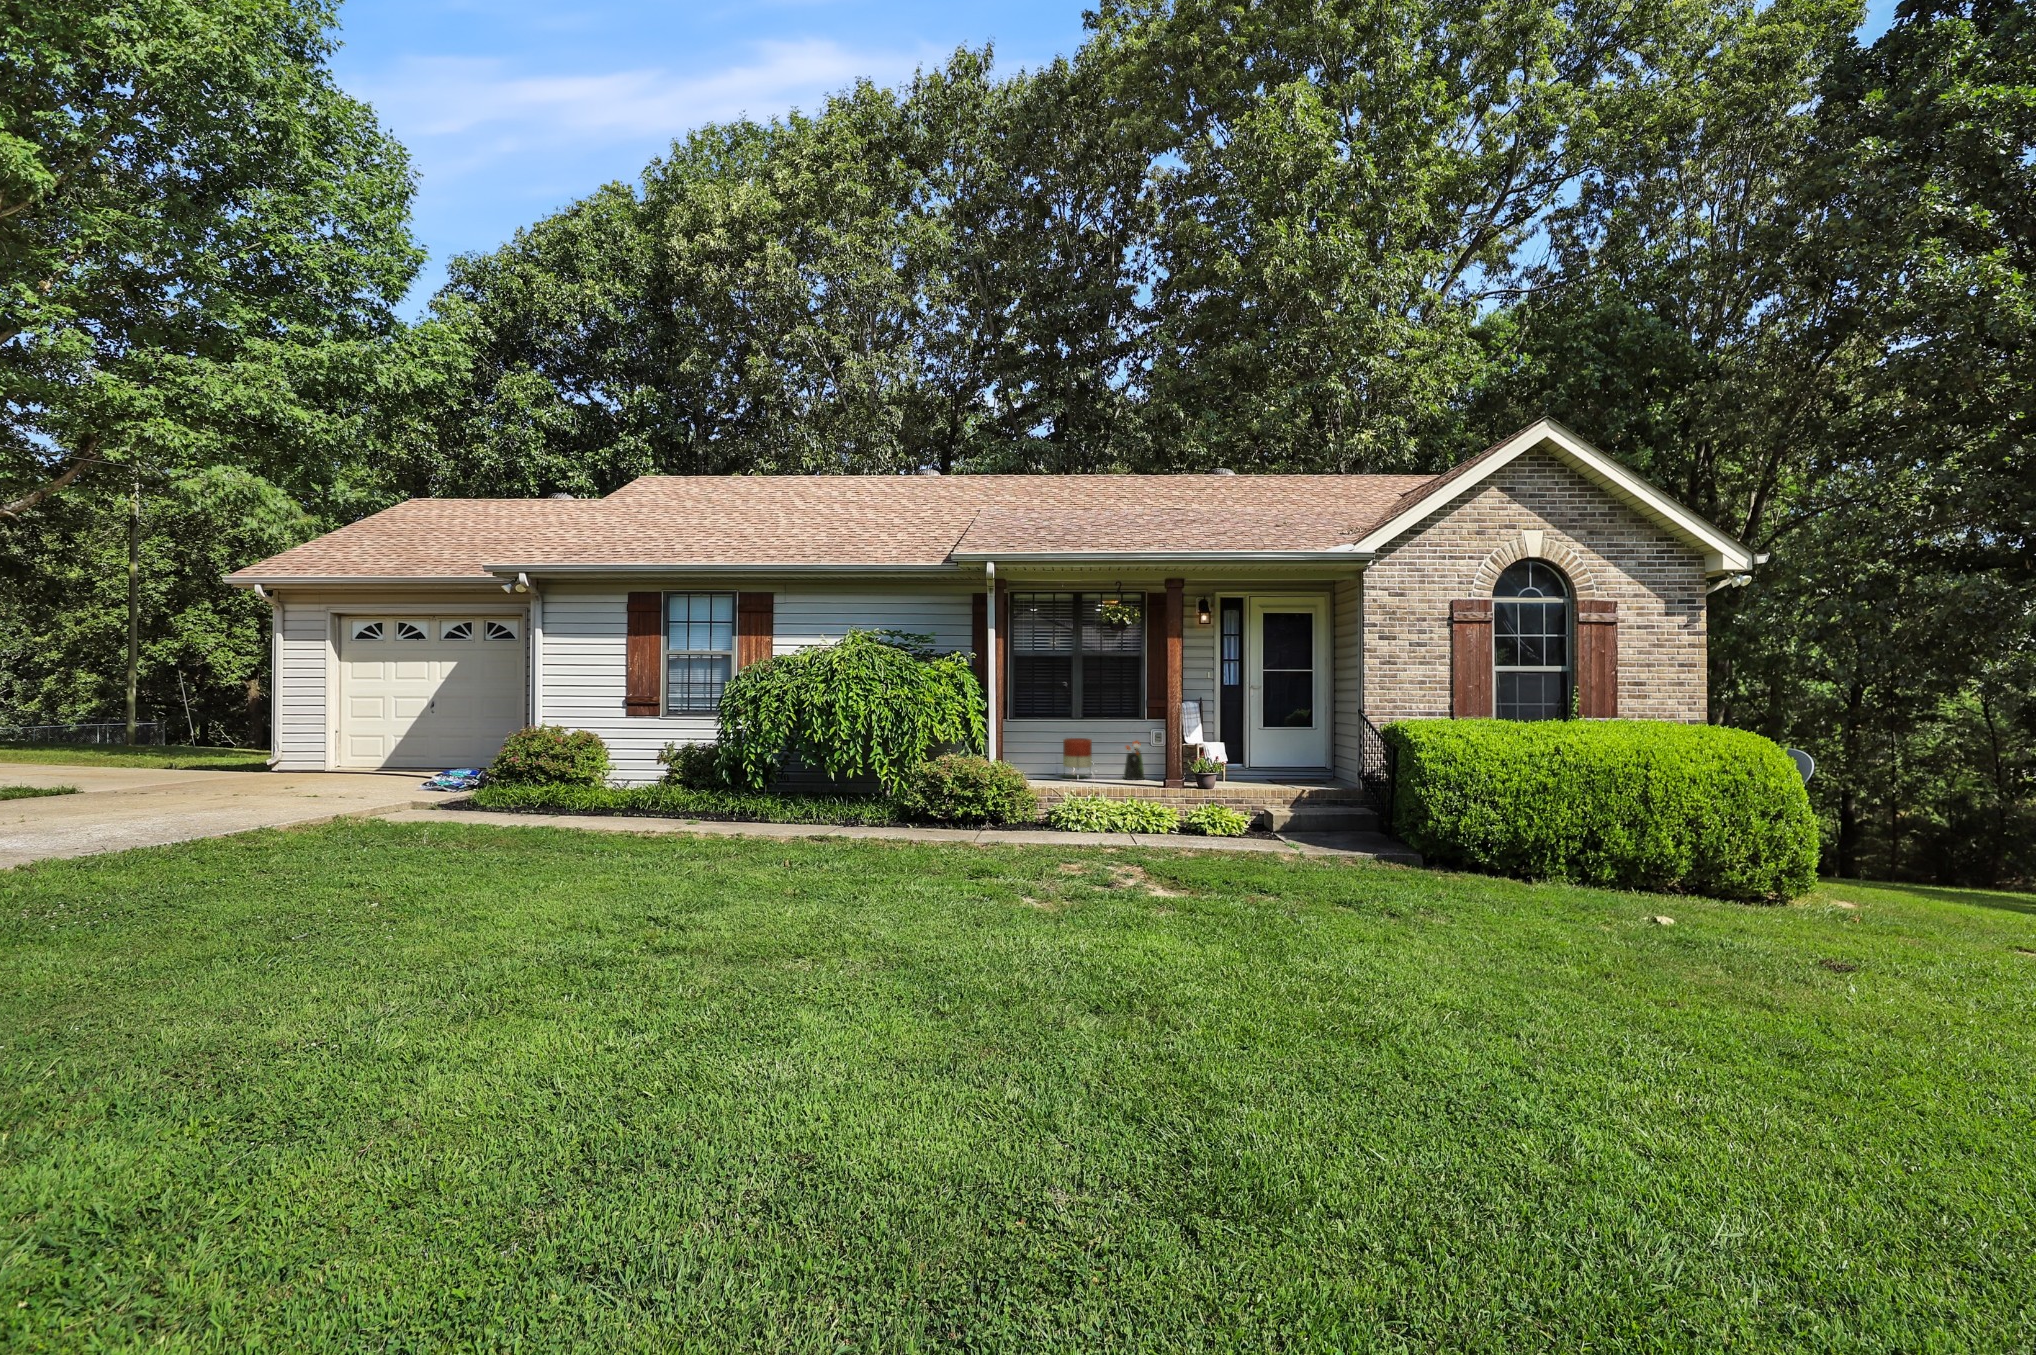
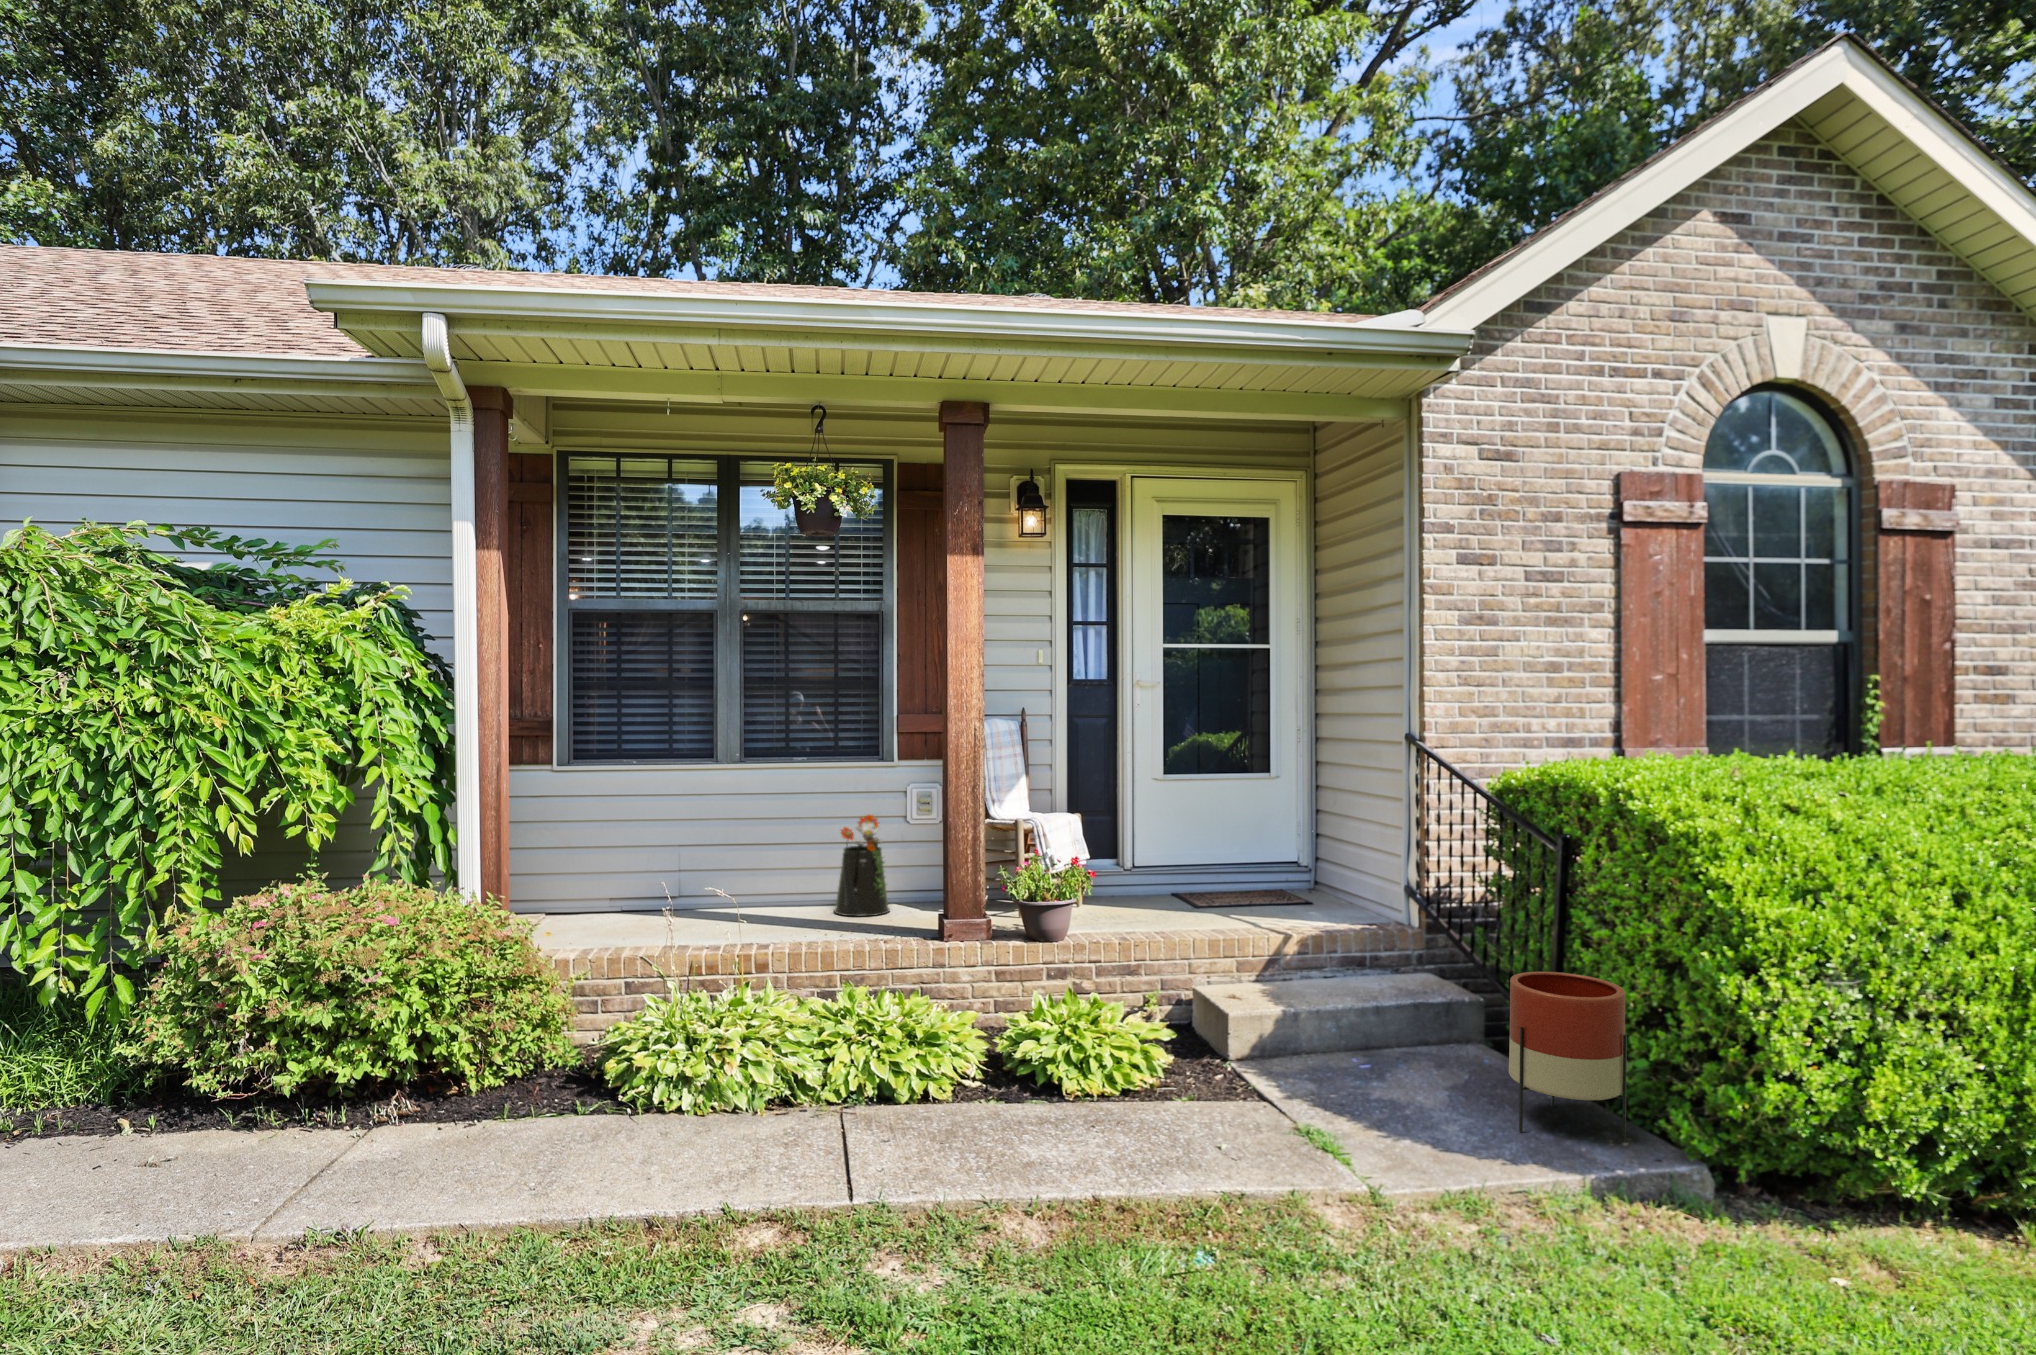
planter: present [1063,738,1092,768] -> present [1509,972,1627,1142]

